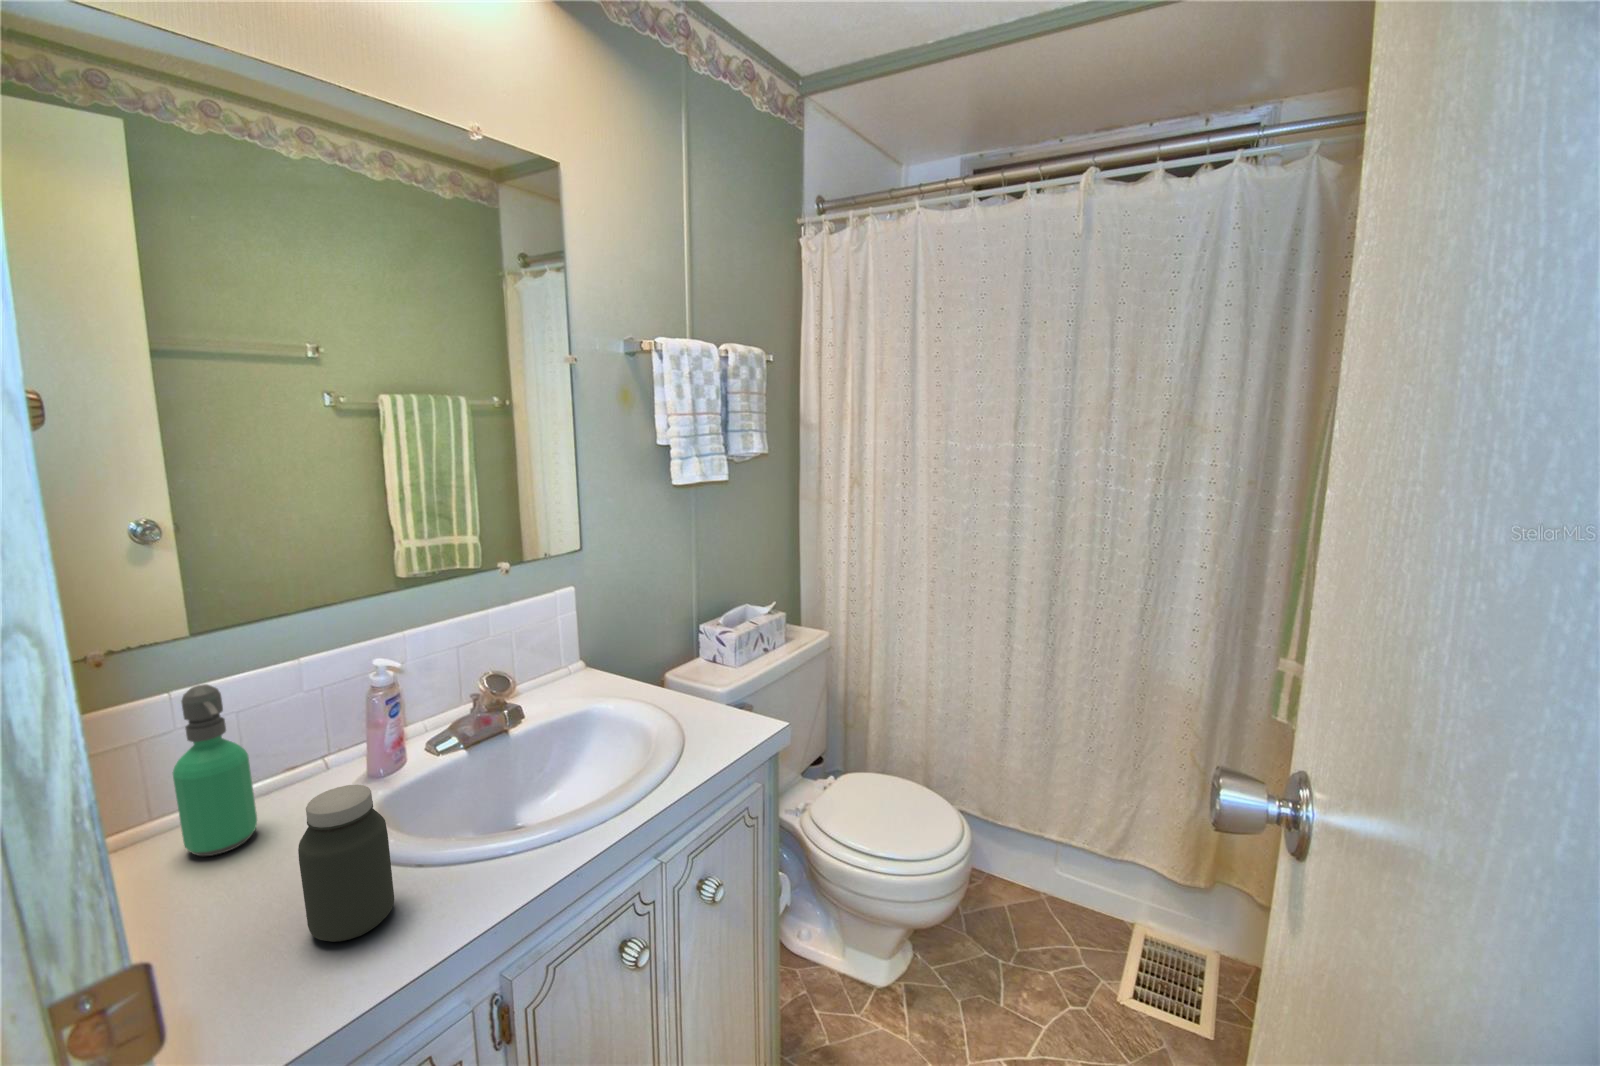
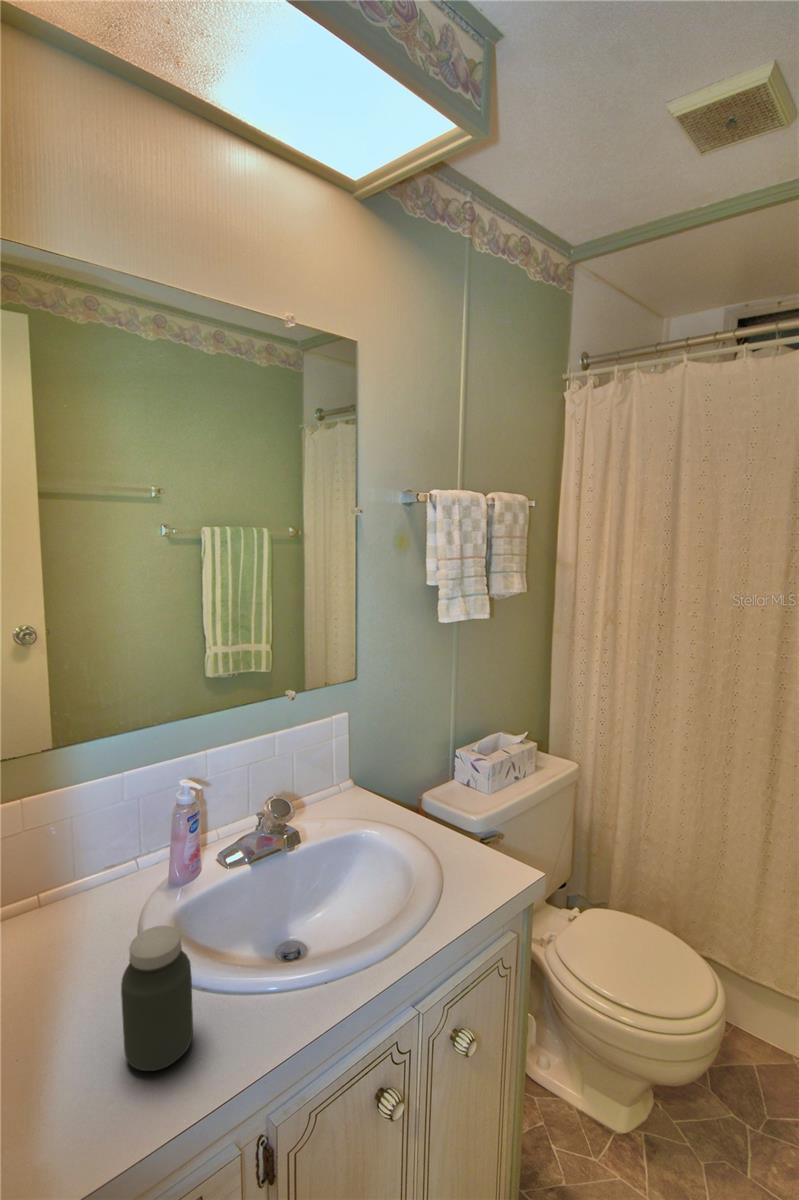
soap dispenser: present [173,684,257,856] -> none [36,806,93,951]

